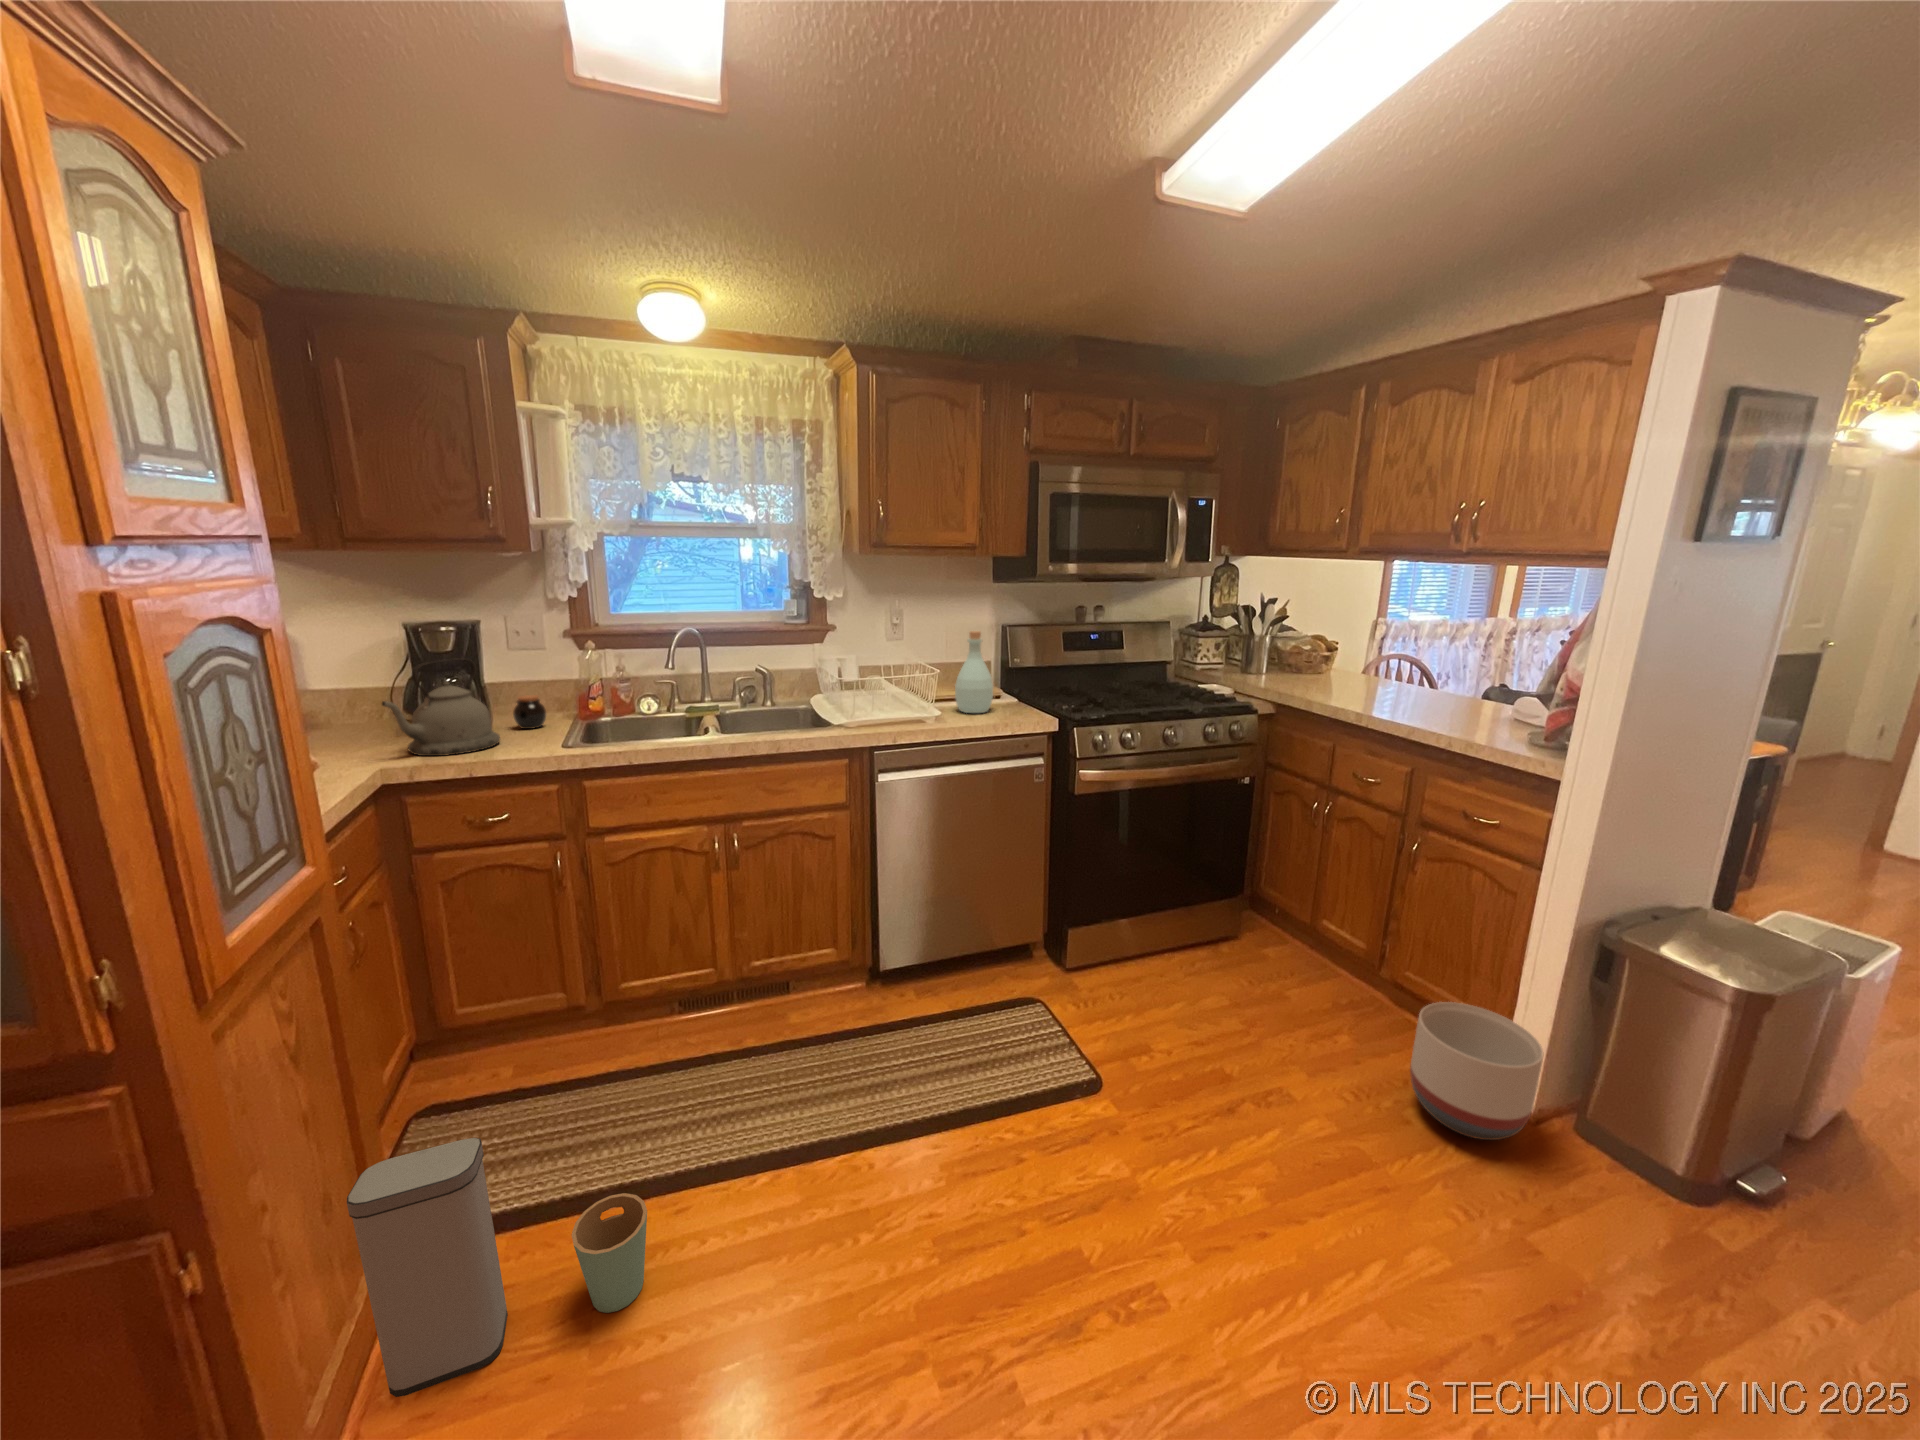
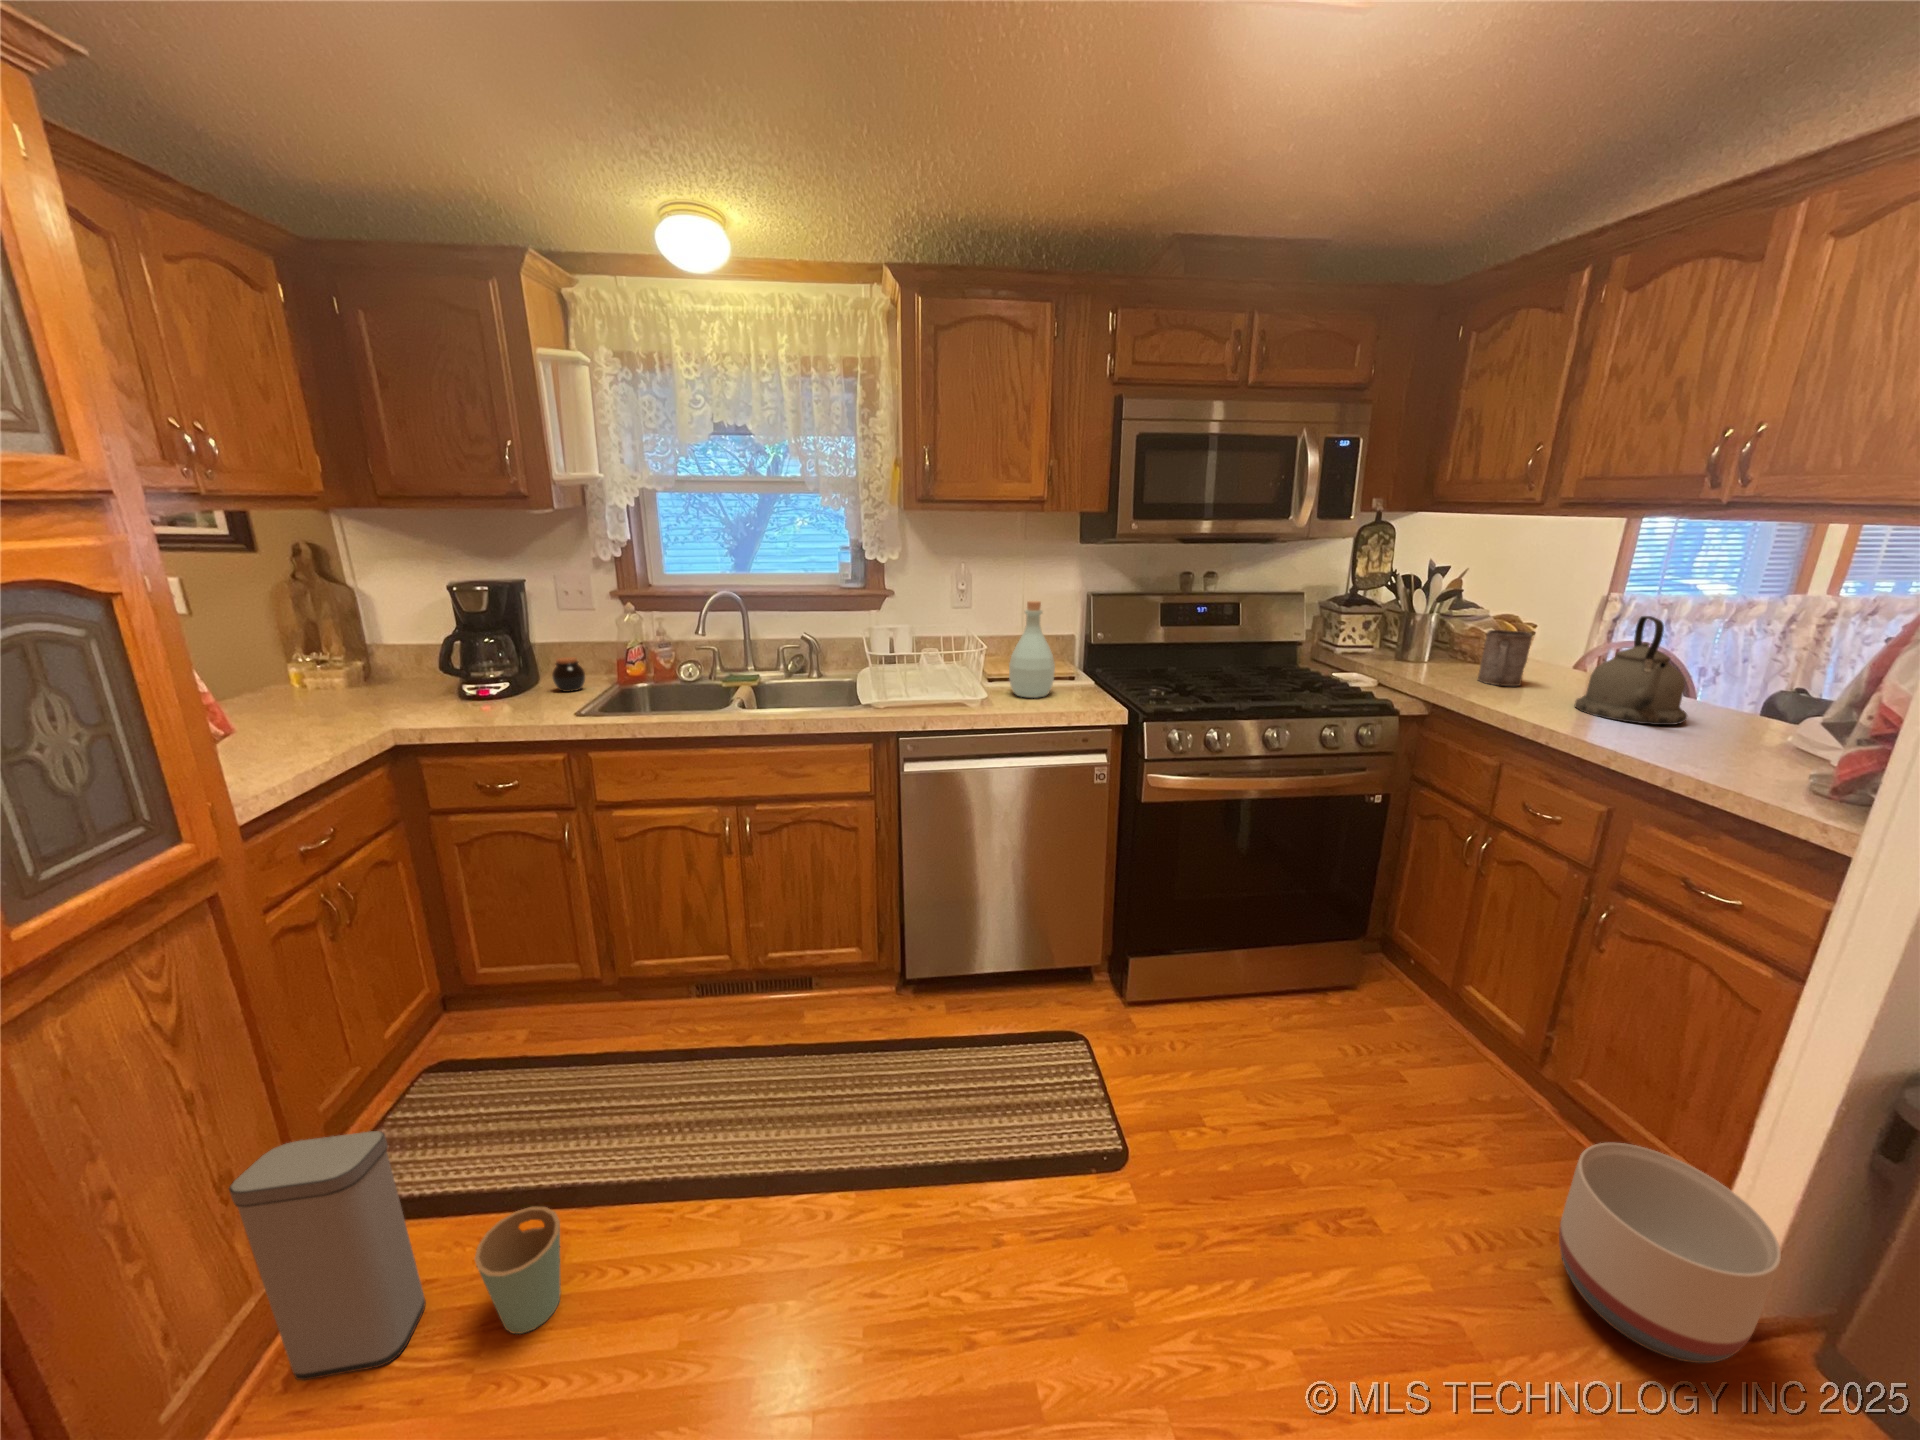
mug: none [1306,646,1342,688] -> present [1478,630,1532,686]
kettle: present [382,658,500,756] -> present [1575,616,1687,725]

